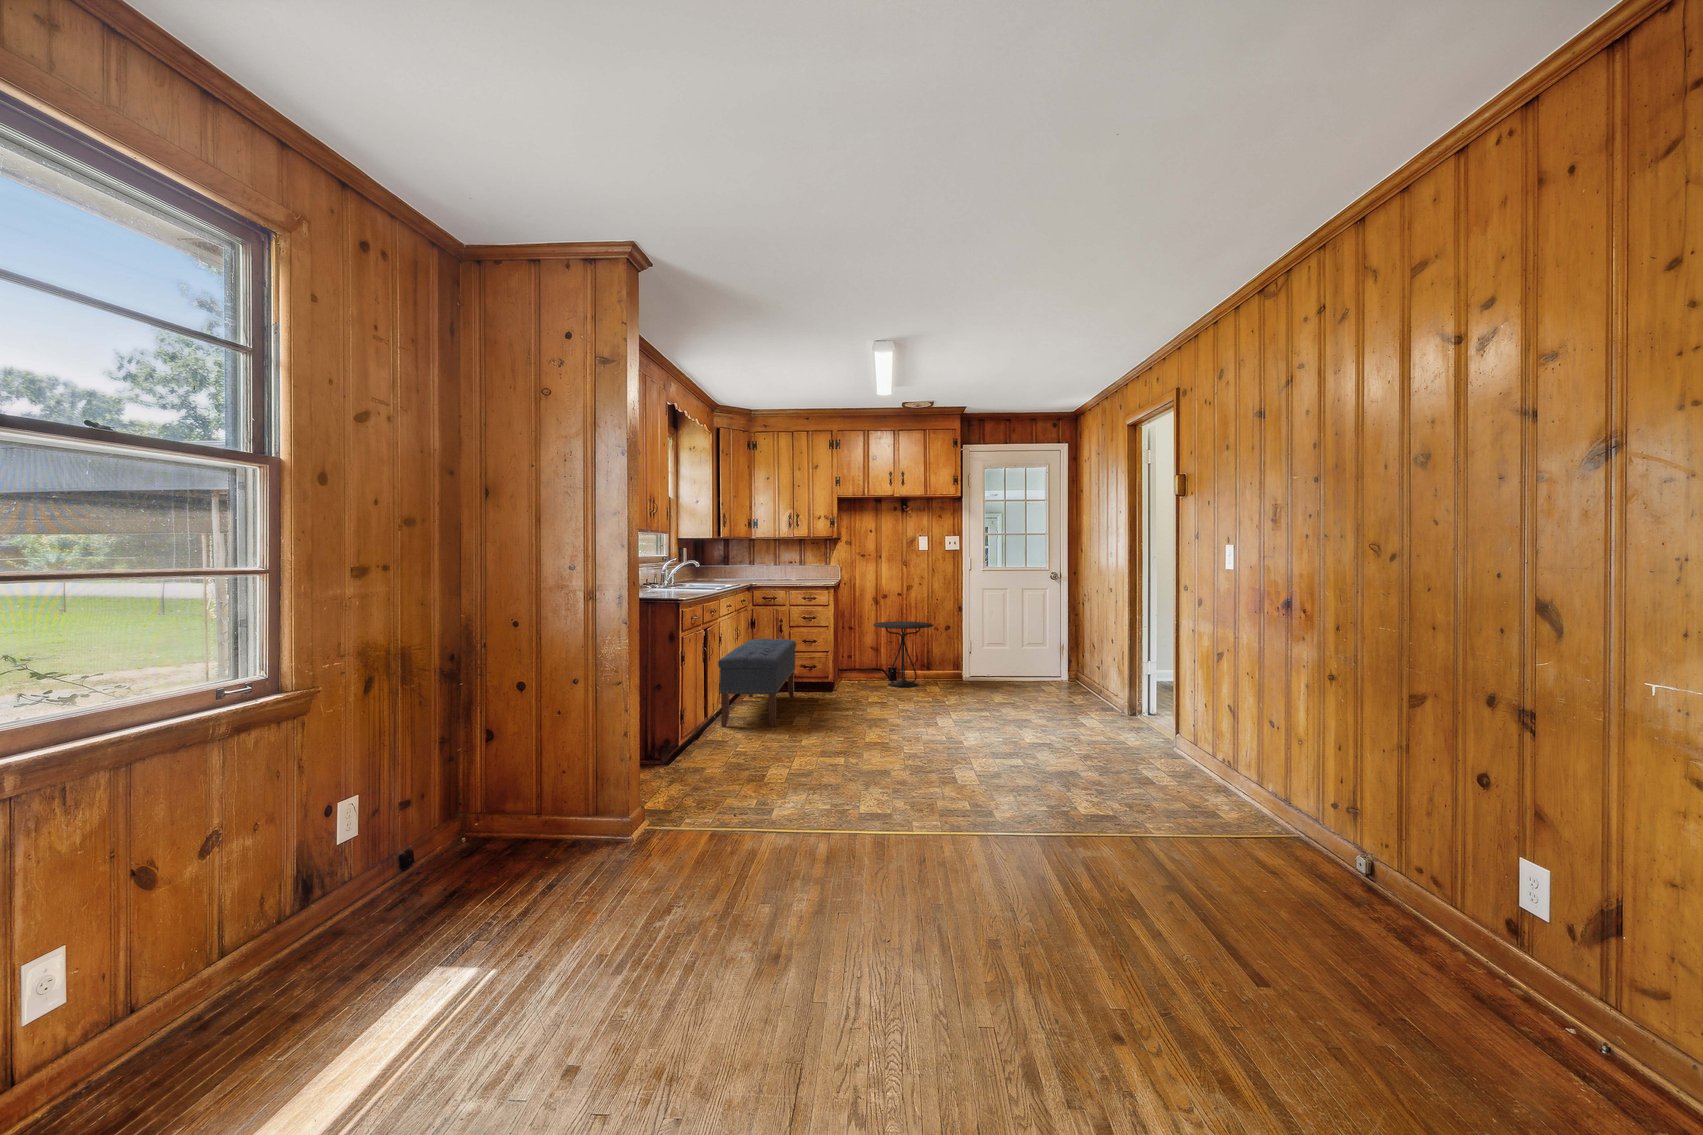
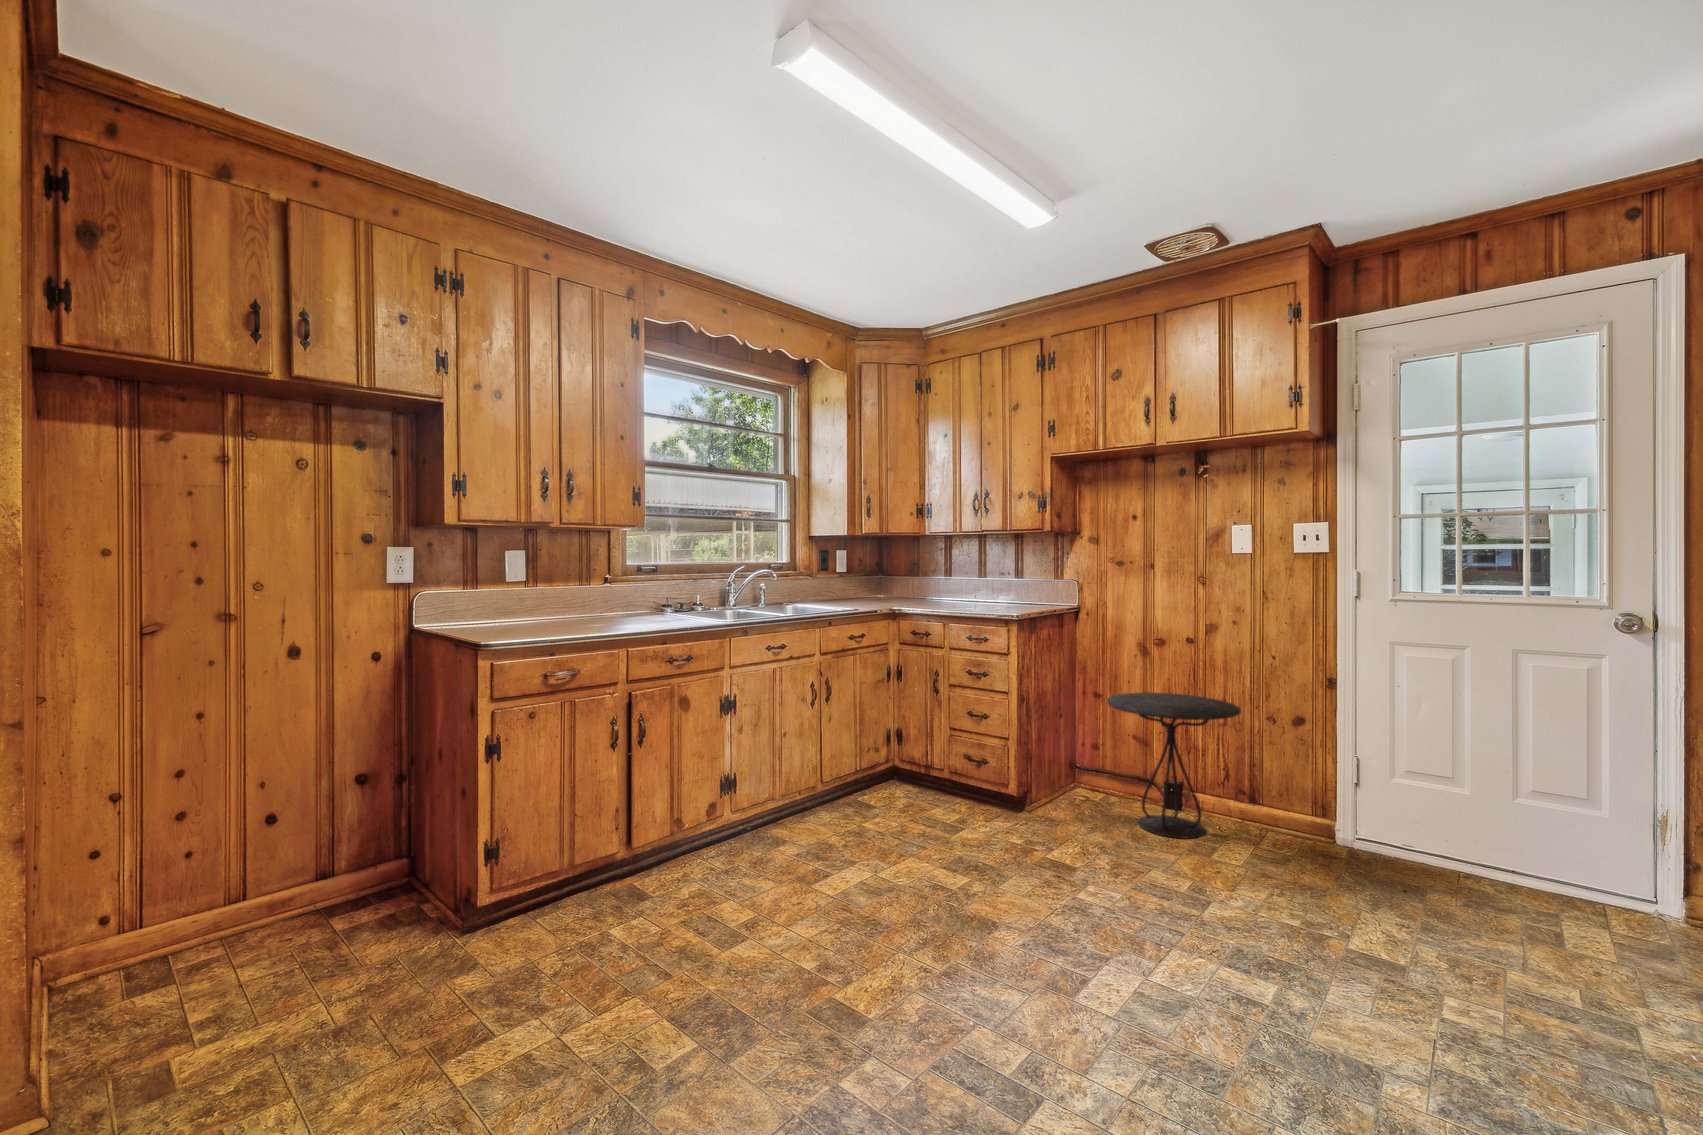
bench: present [718,639,796,727] -> none [698,702,933,886]

